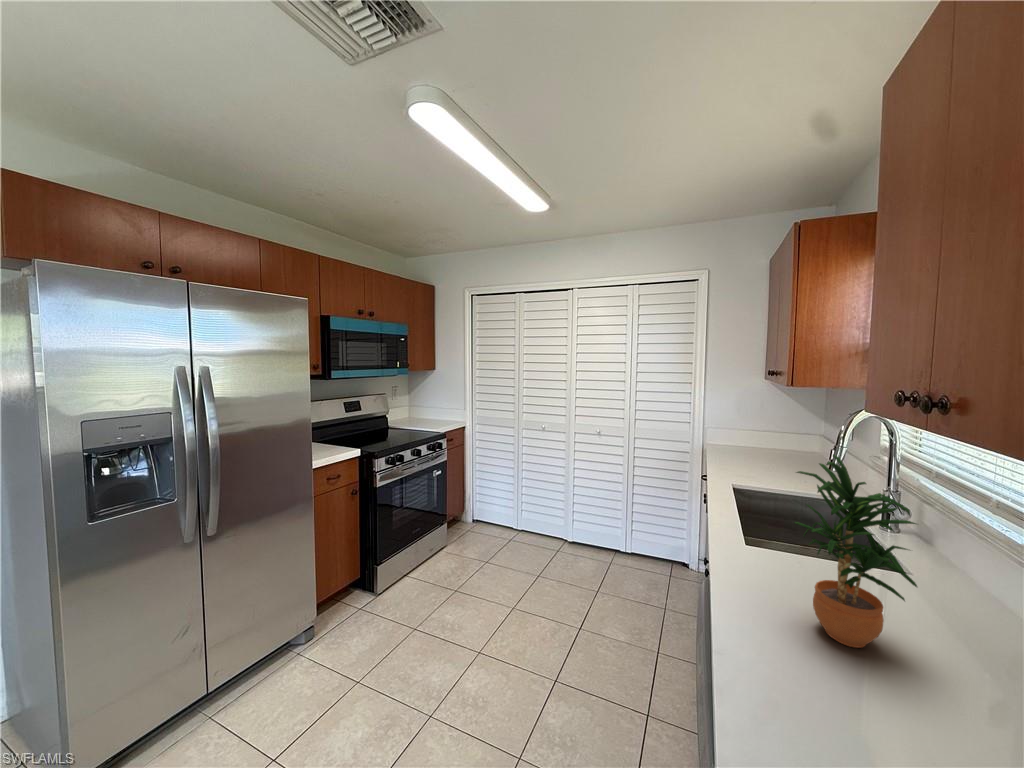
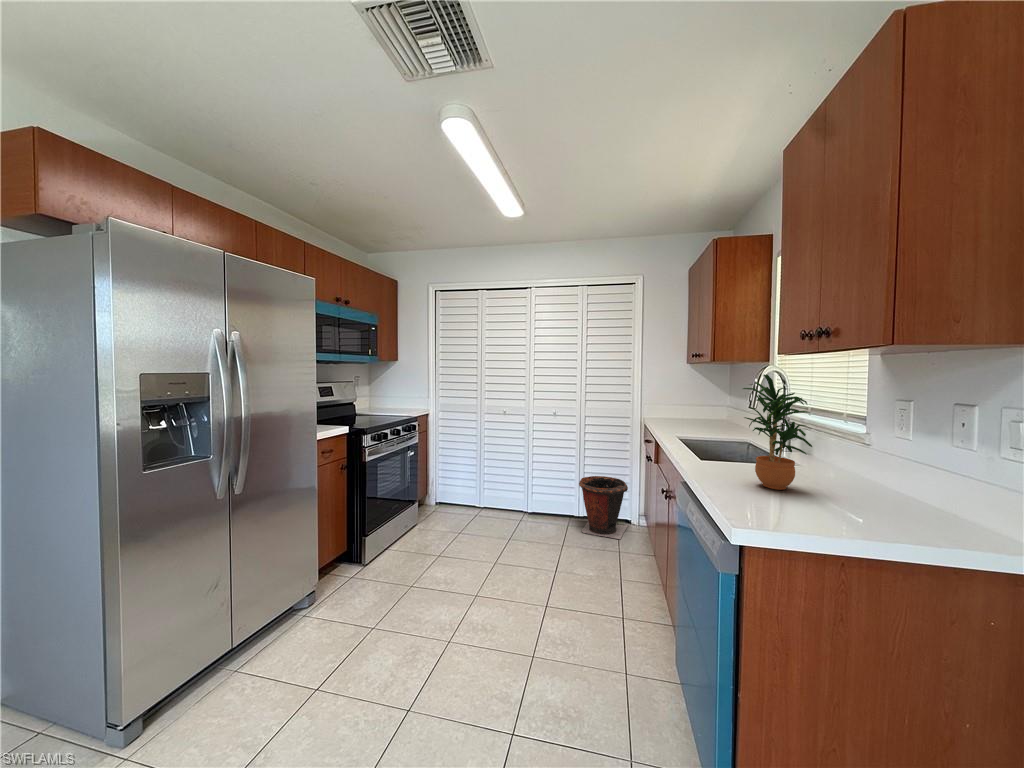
waste bin: none [622,509,682,592] -> present [579,476,628,539]

